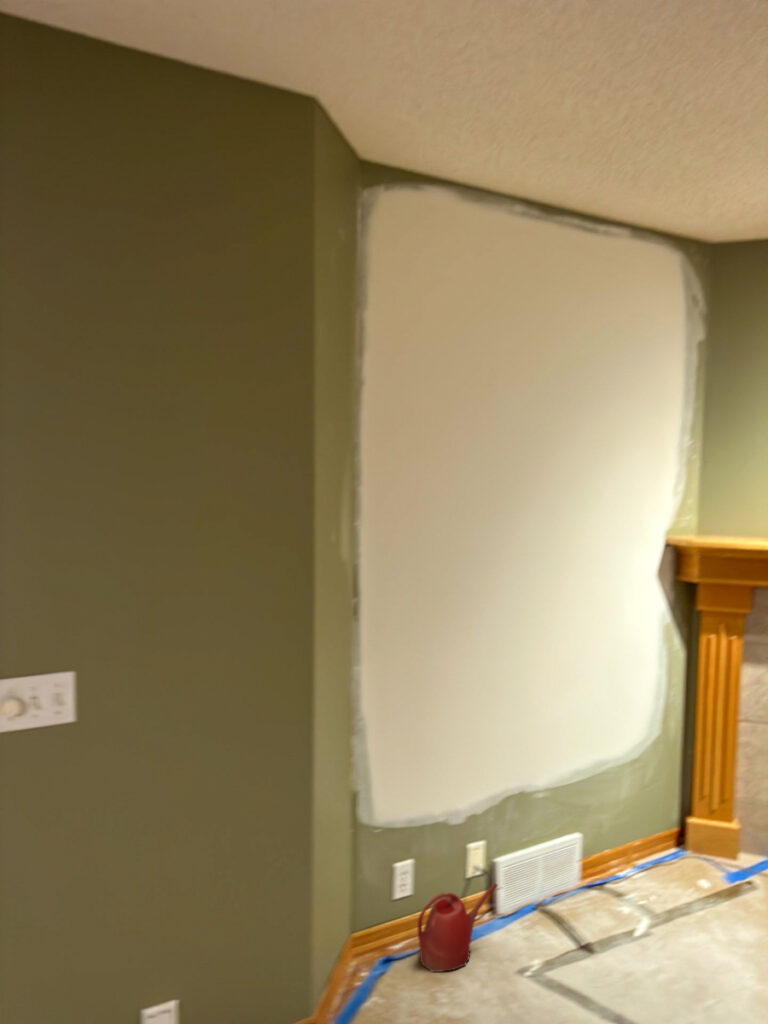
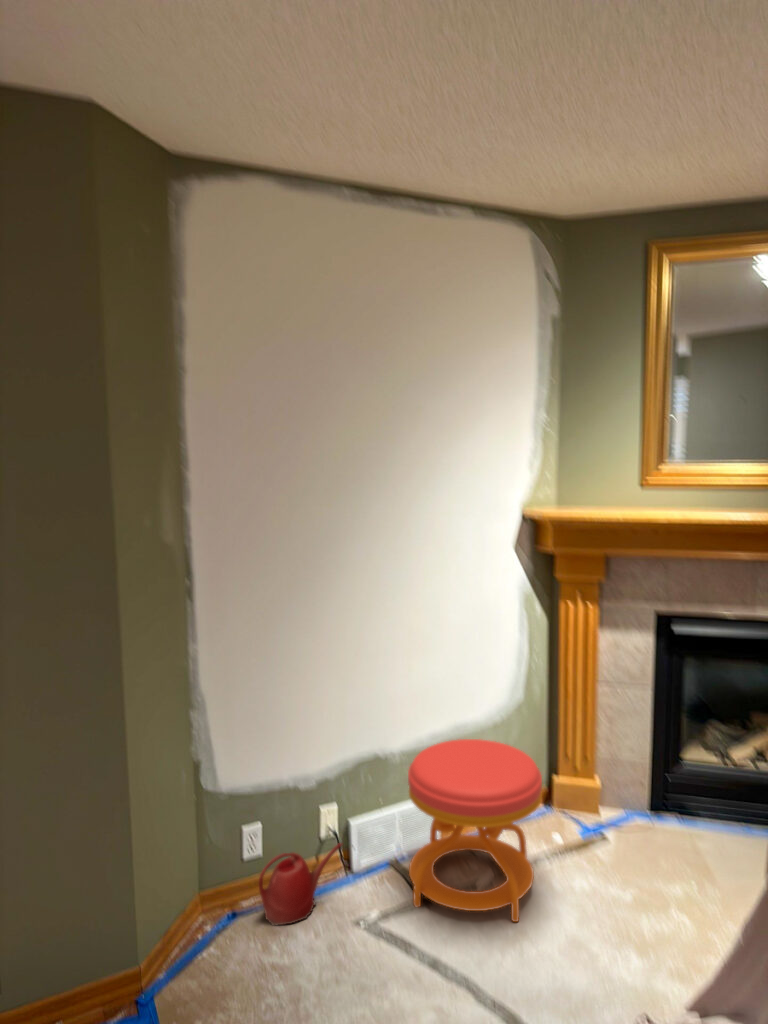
stool: none [560,775,713,975] -> present [408,739,542,922]

